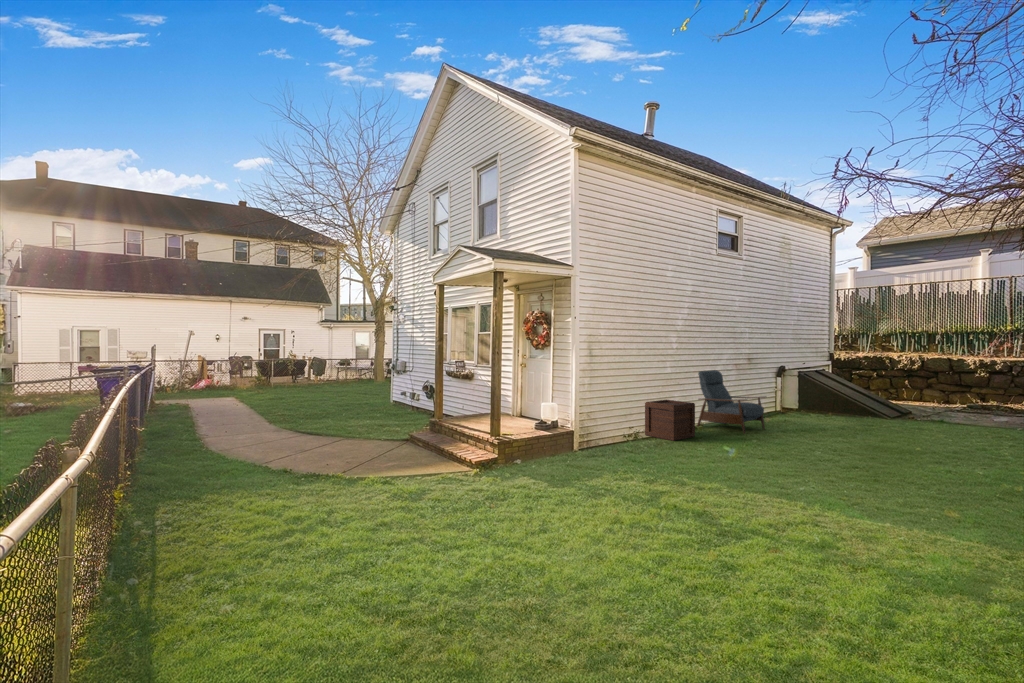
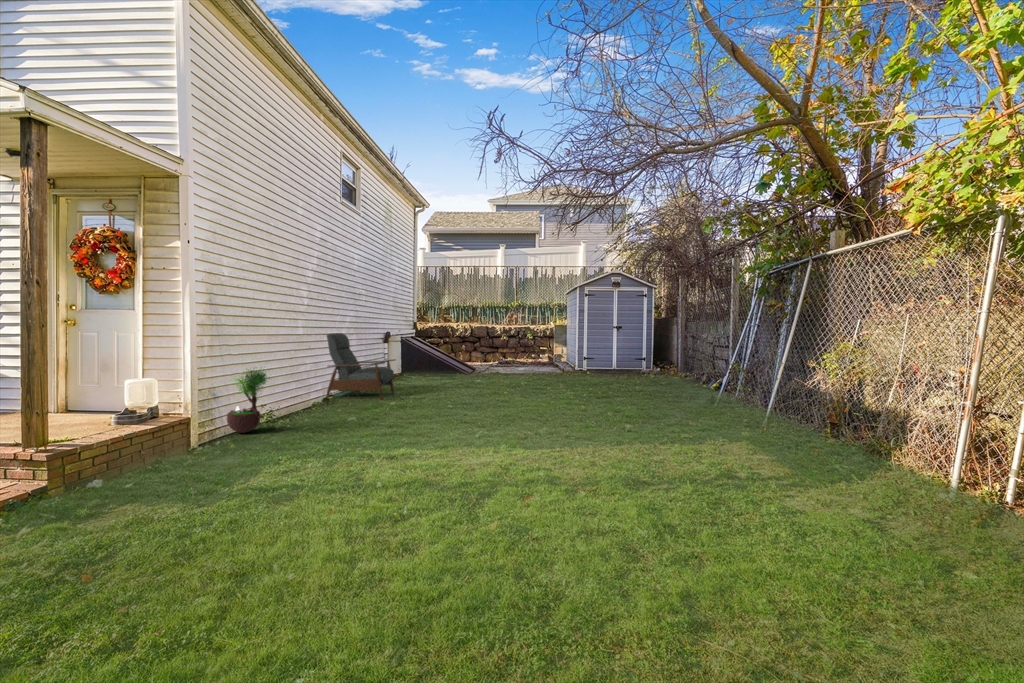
potted tree: none [599,397,628,445] -> present [227,370,267,433]
wooden crate: present [645,400,695,441] -> none [277,367,338,416]

